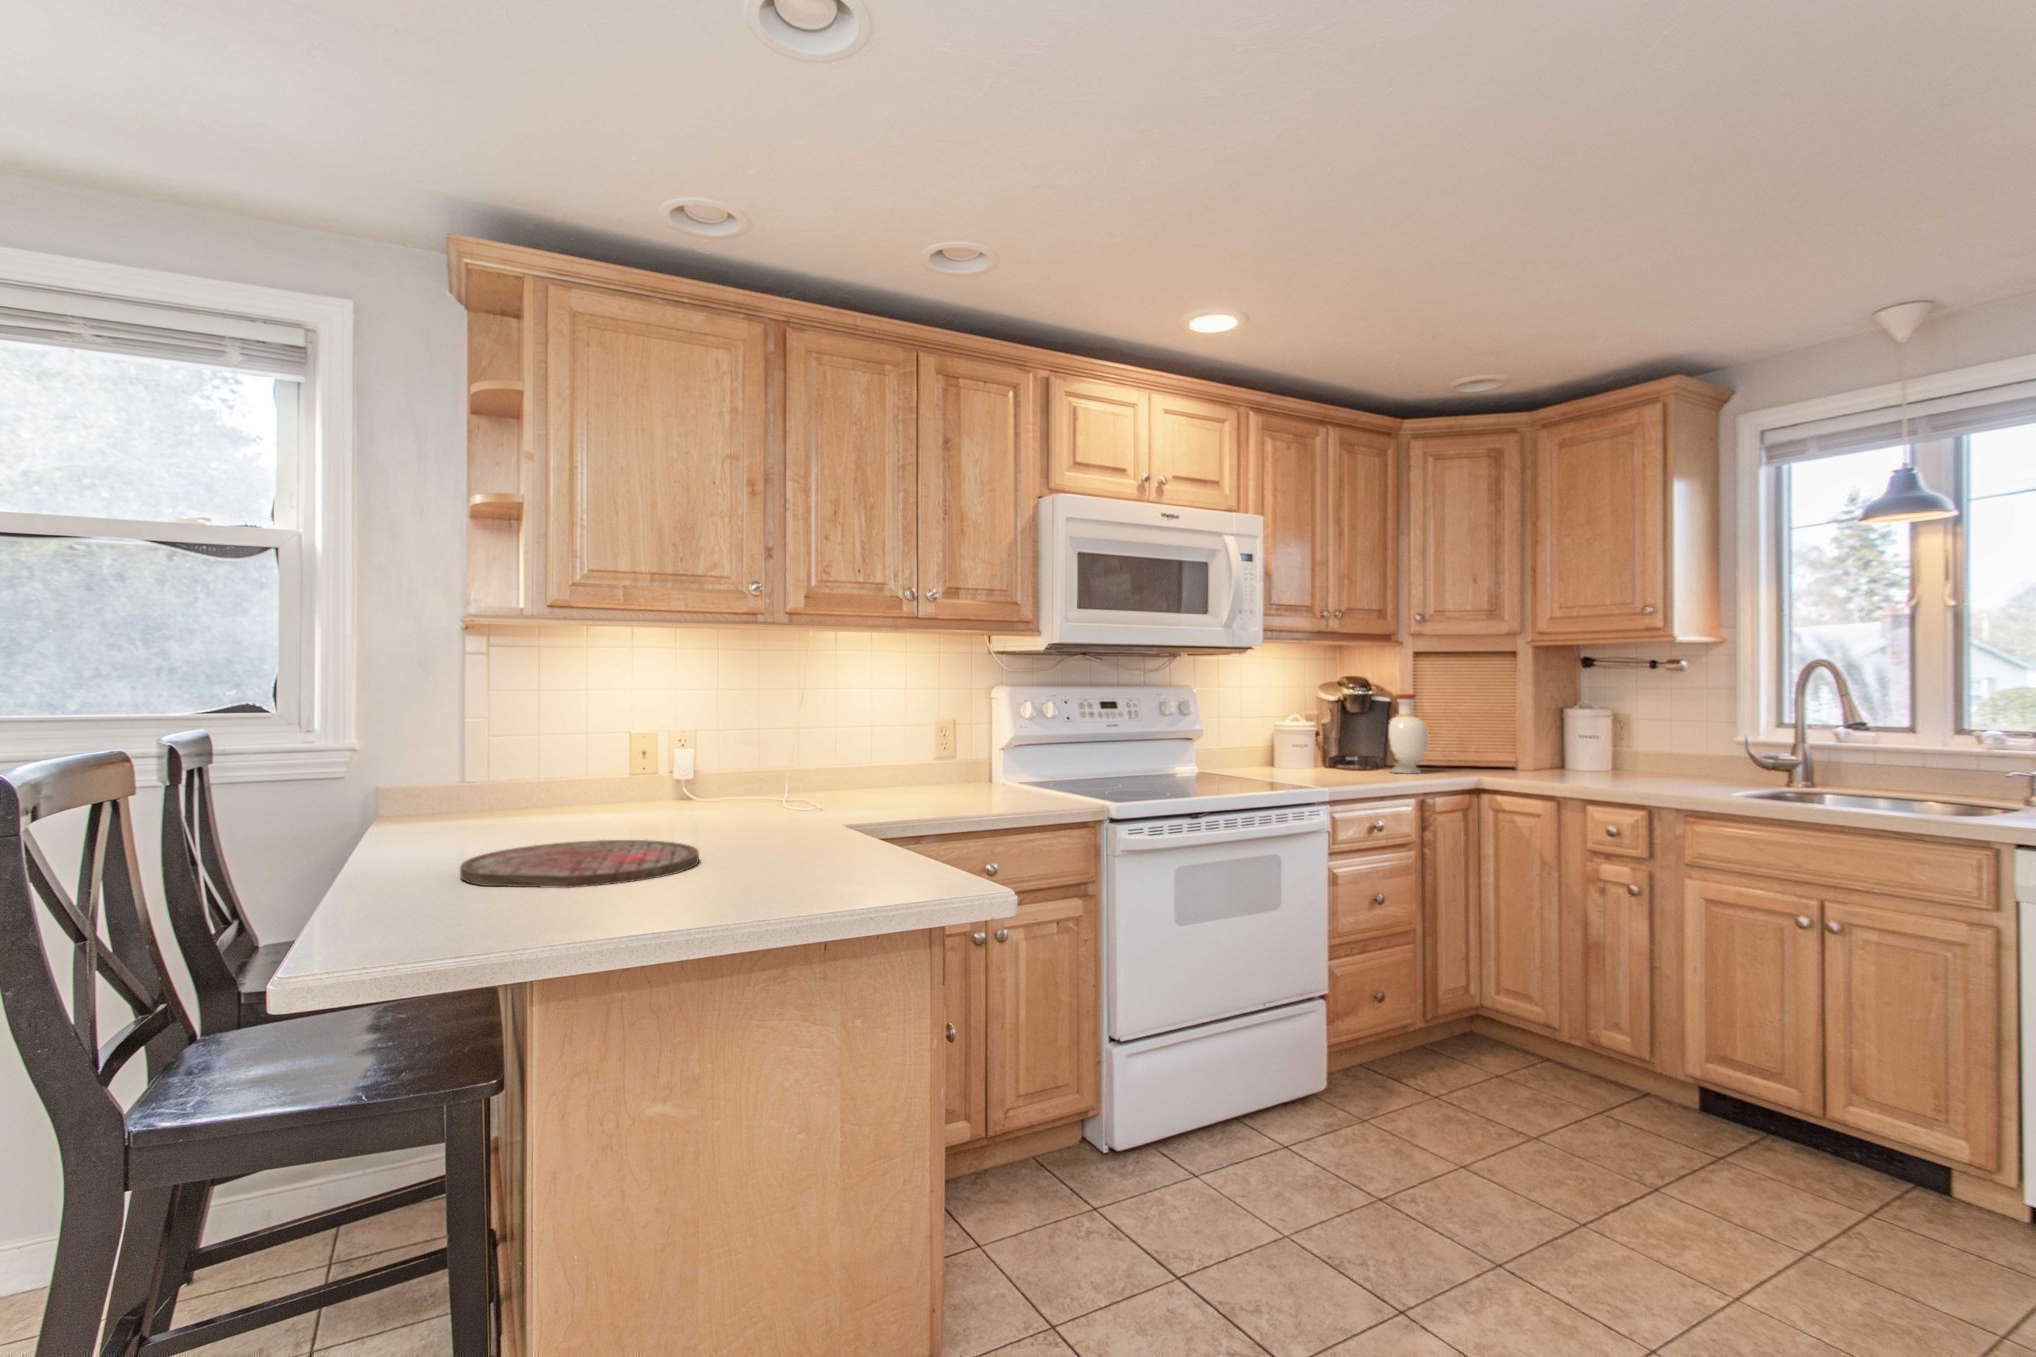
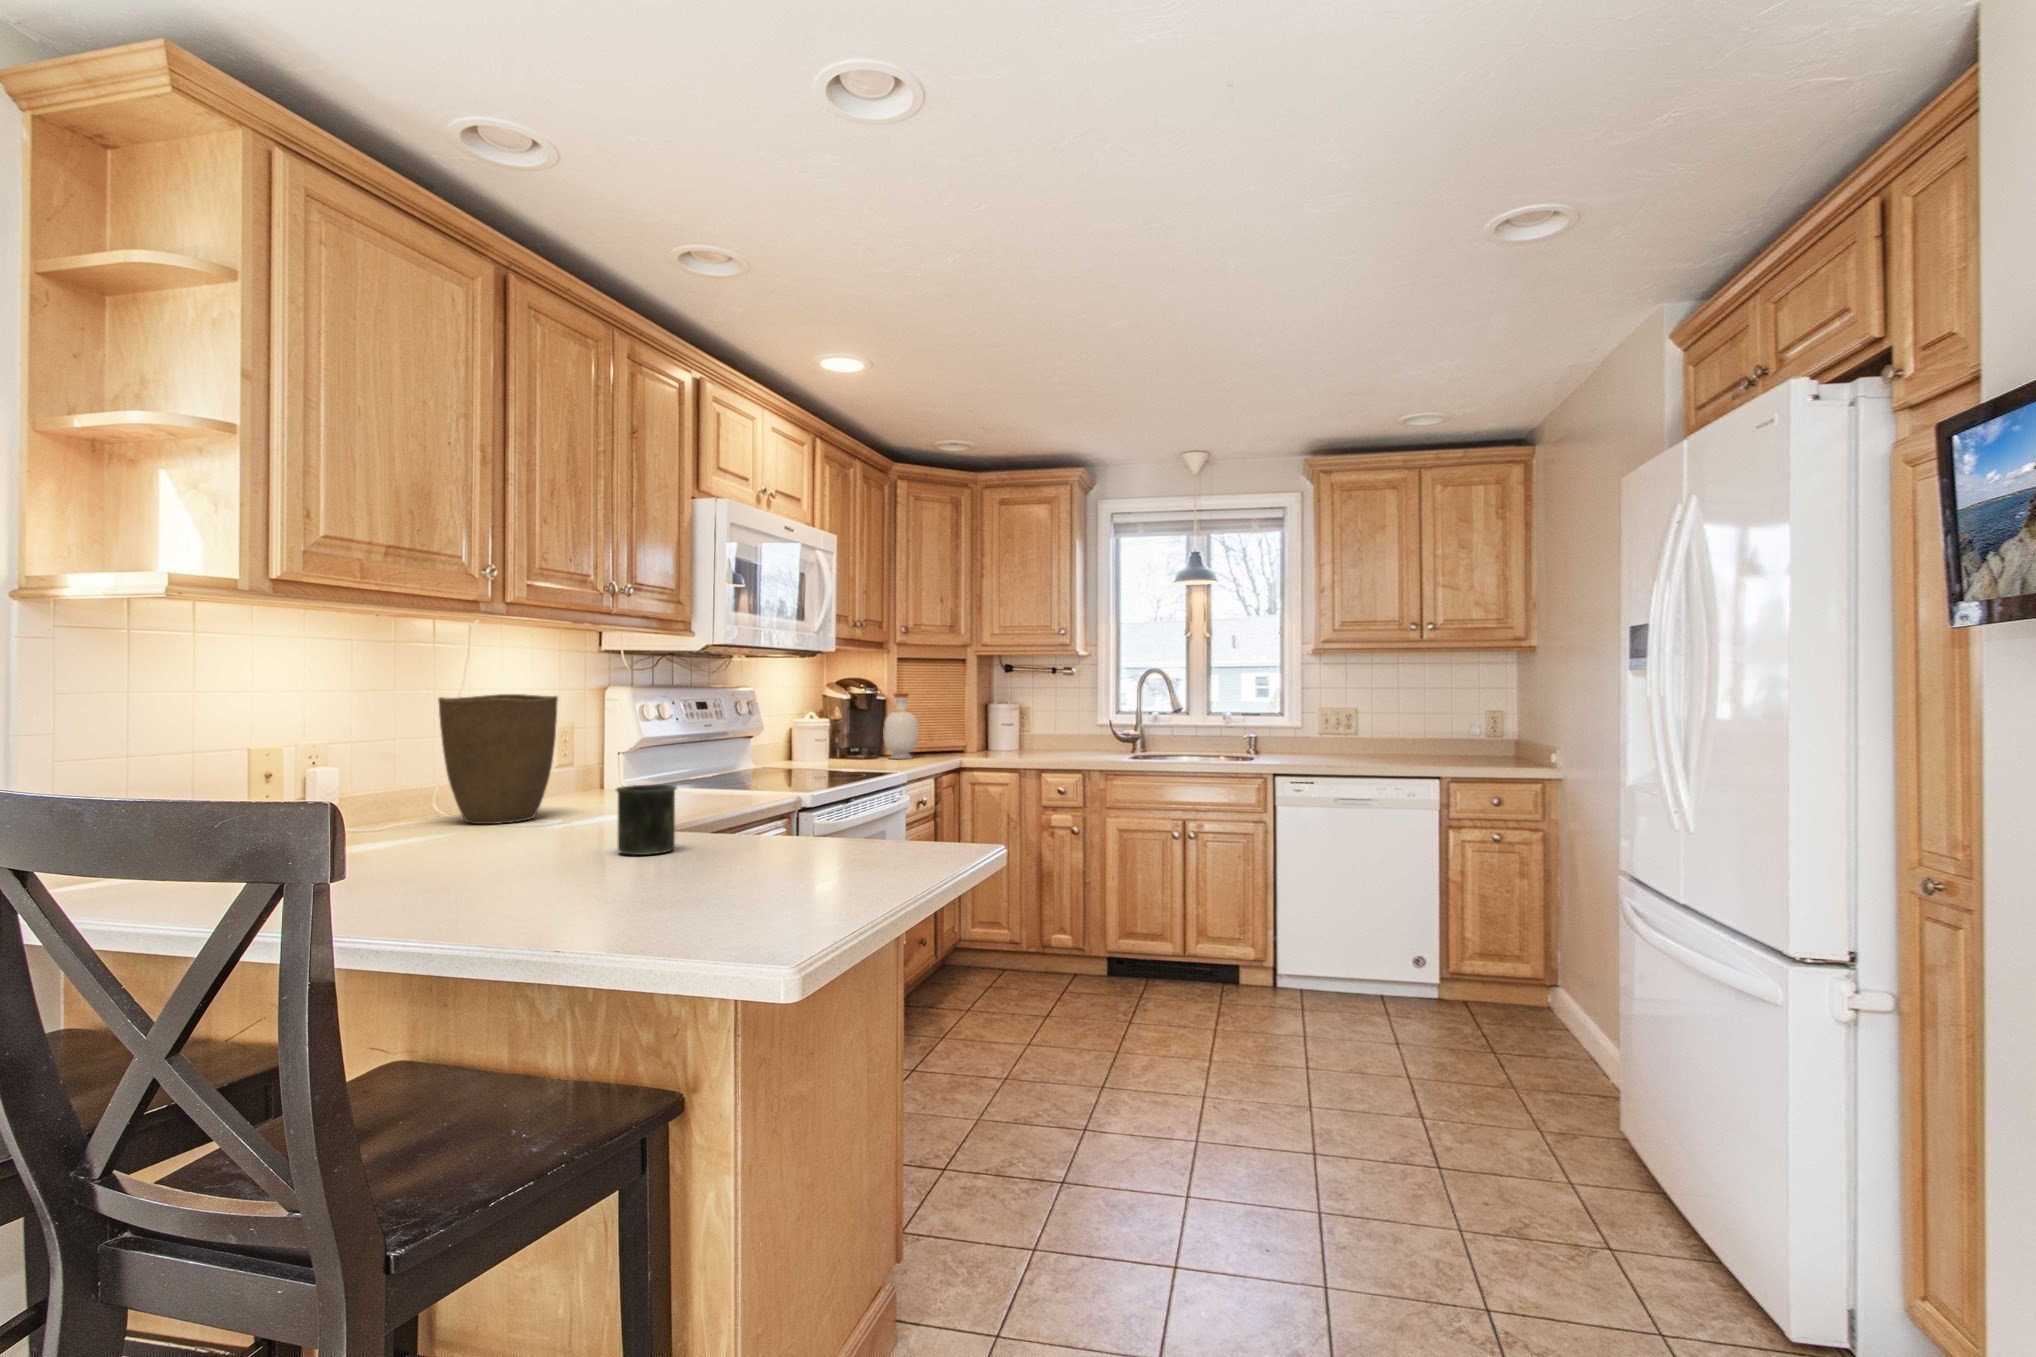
vase: none [775,690,868,801] -> present [438,694,558,824]
mug: none [715,772,771,837] -> present [616,785,677,855]
cutting board: present [460,840,699,888] -> none [552,858,797,915]

